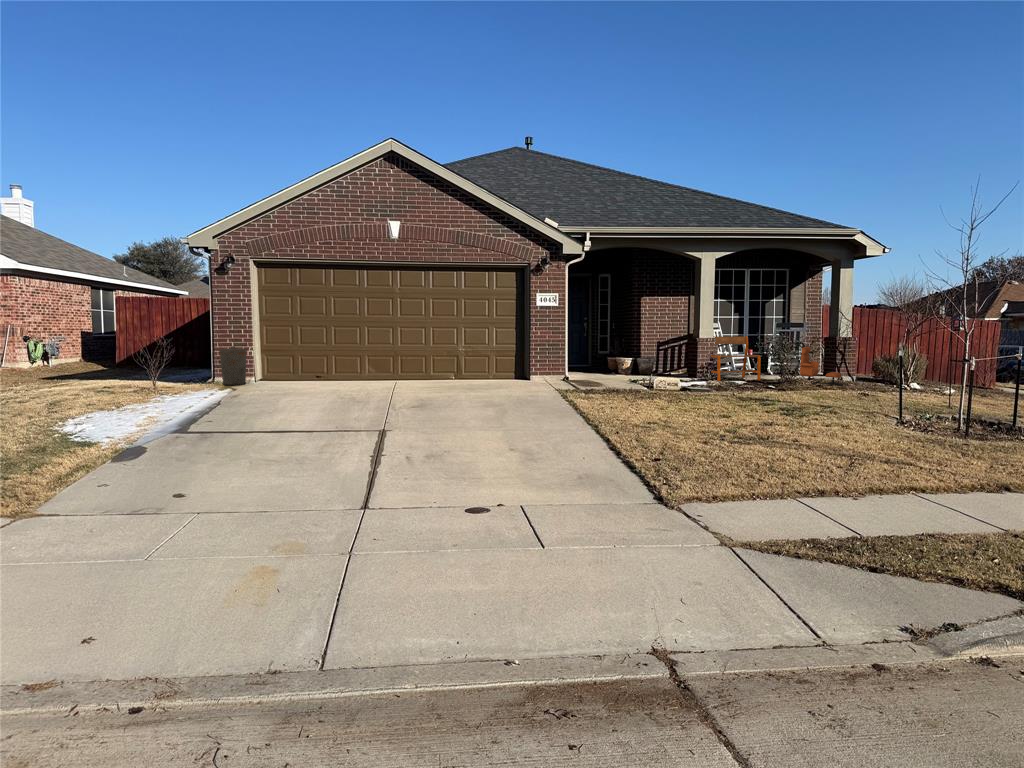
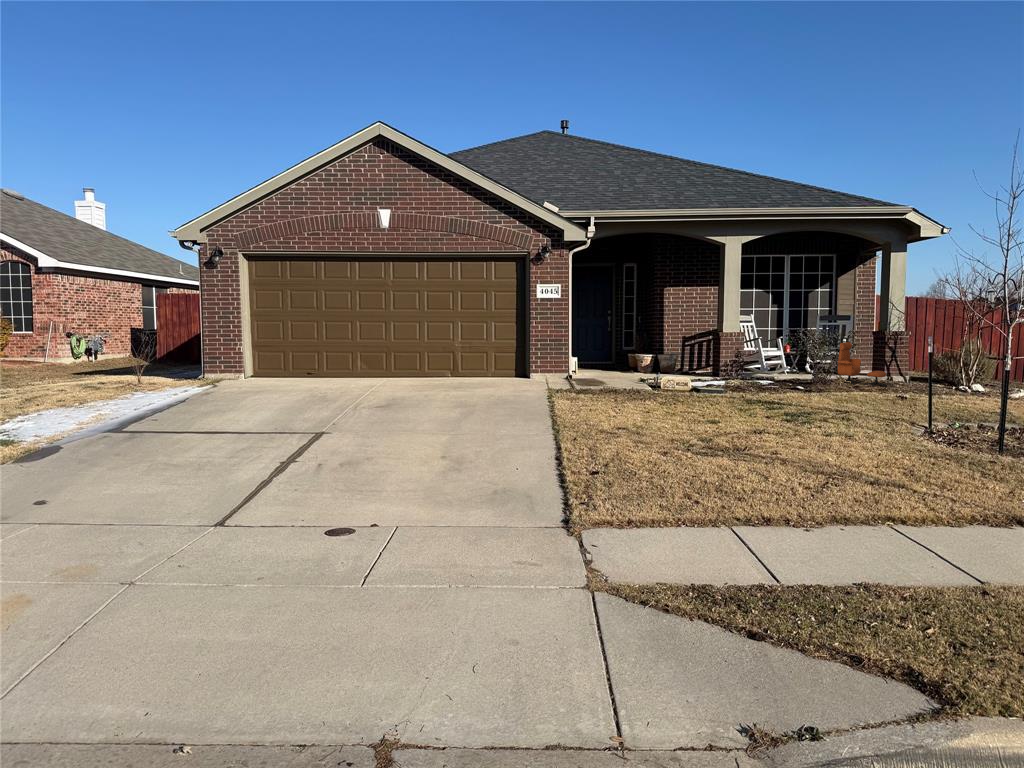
bench: present [711,336,761,381] -> none [732,330,793,380]
trash can: present [219,346,247,386] -> none [206,341,234,381]

